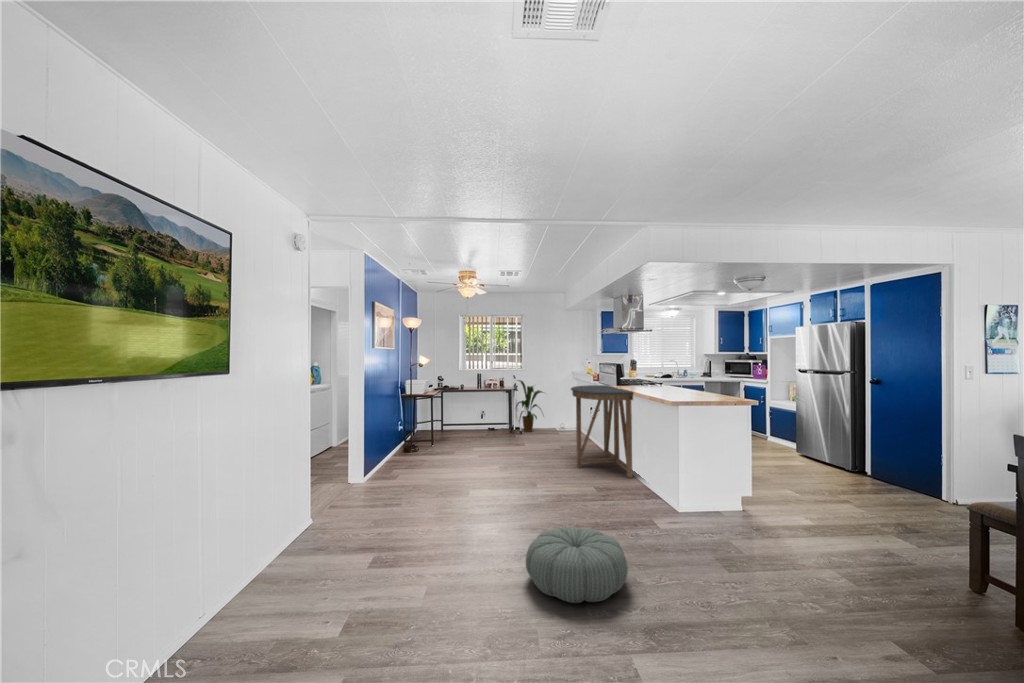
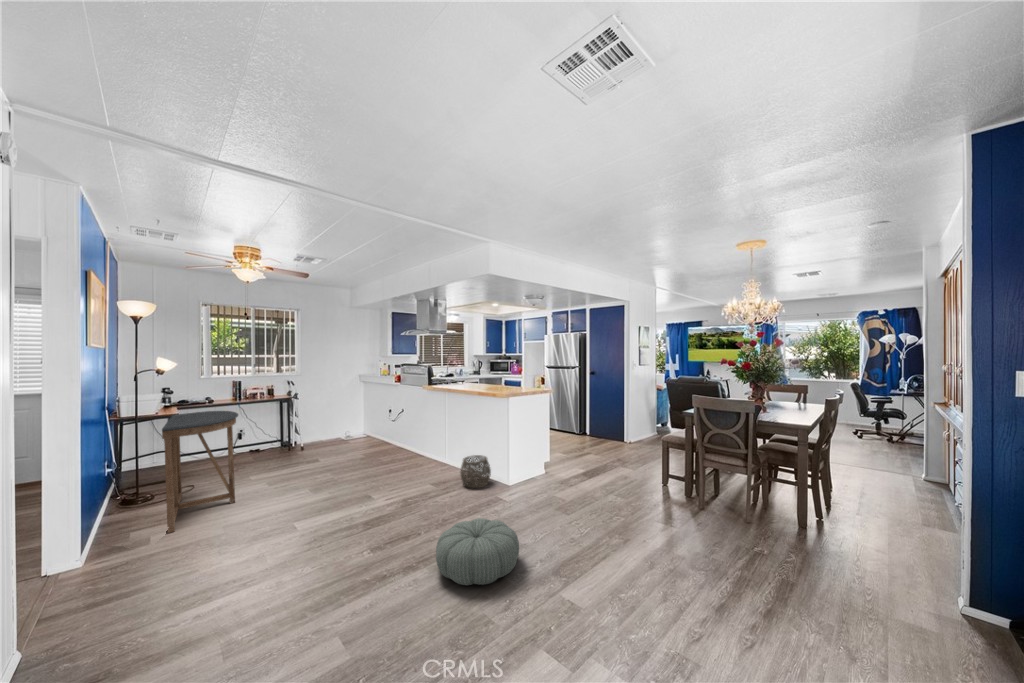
house plant: present [516,380,542,432] -> none [309,391,344,442]
console table: present [571,385,634,478] -> present [162,411,238,533]
woven basket: none [624,465,663,506] -> present [460,455,491,488]

